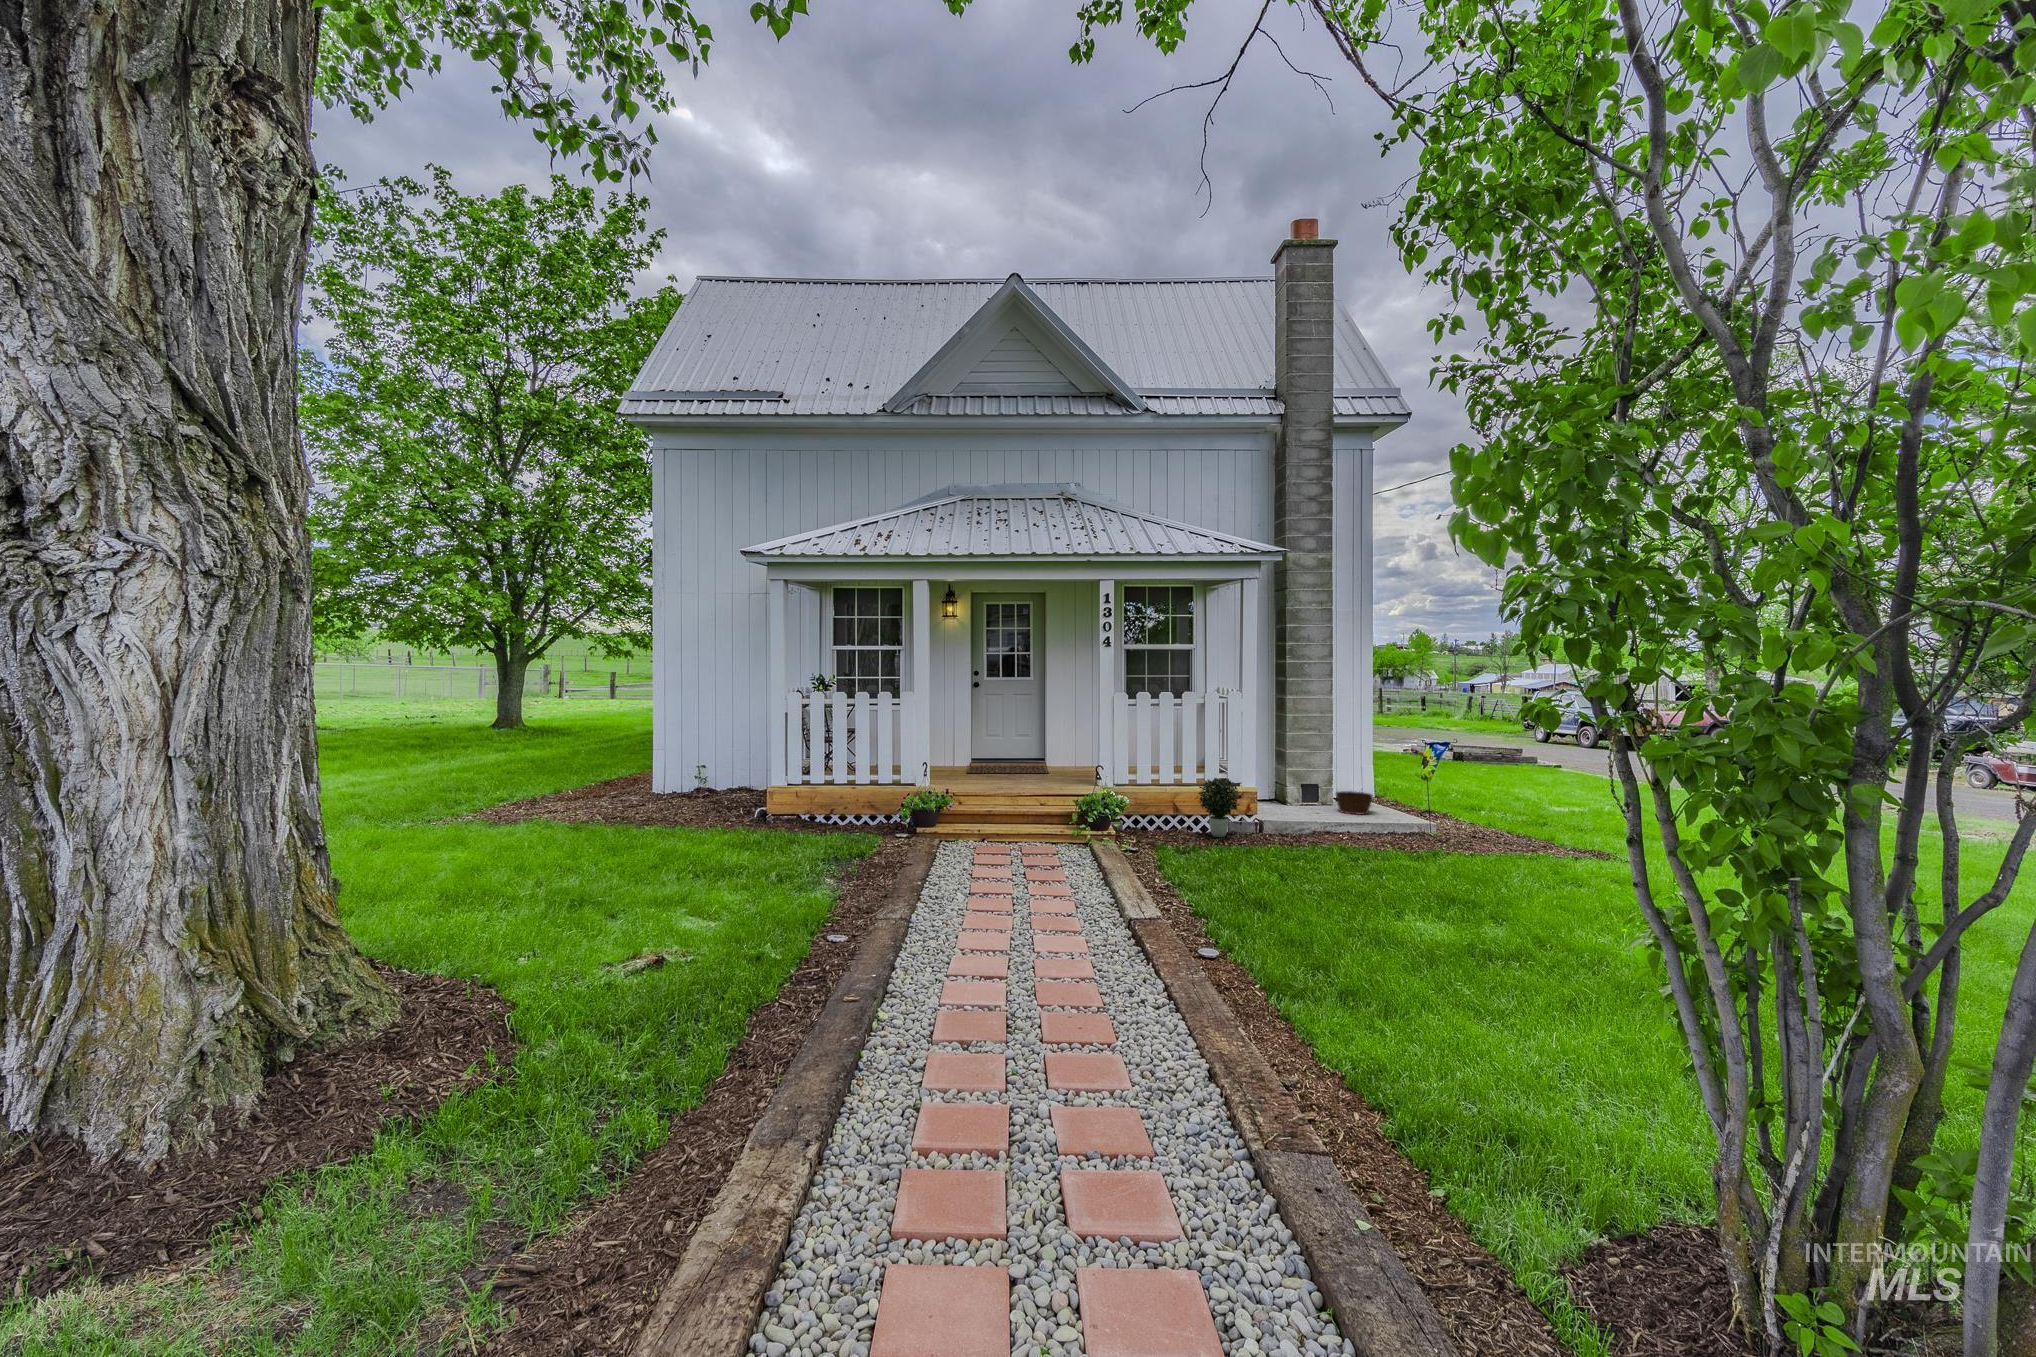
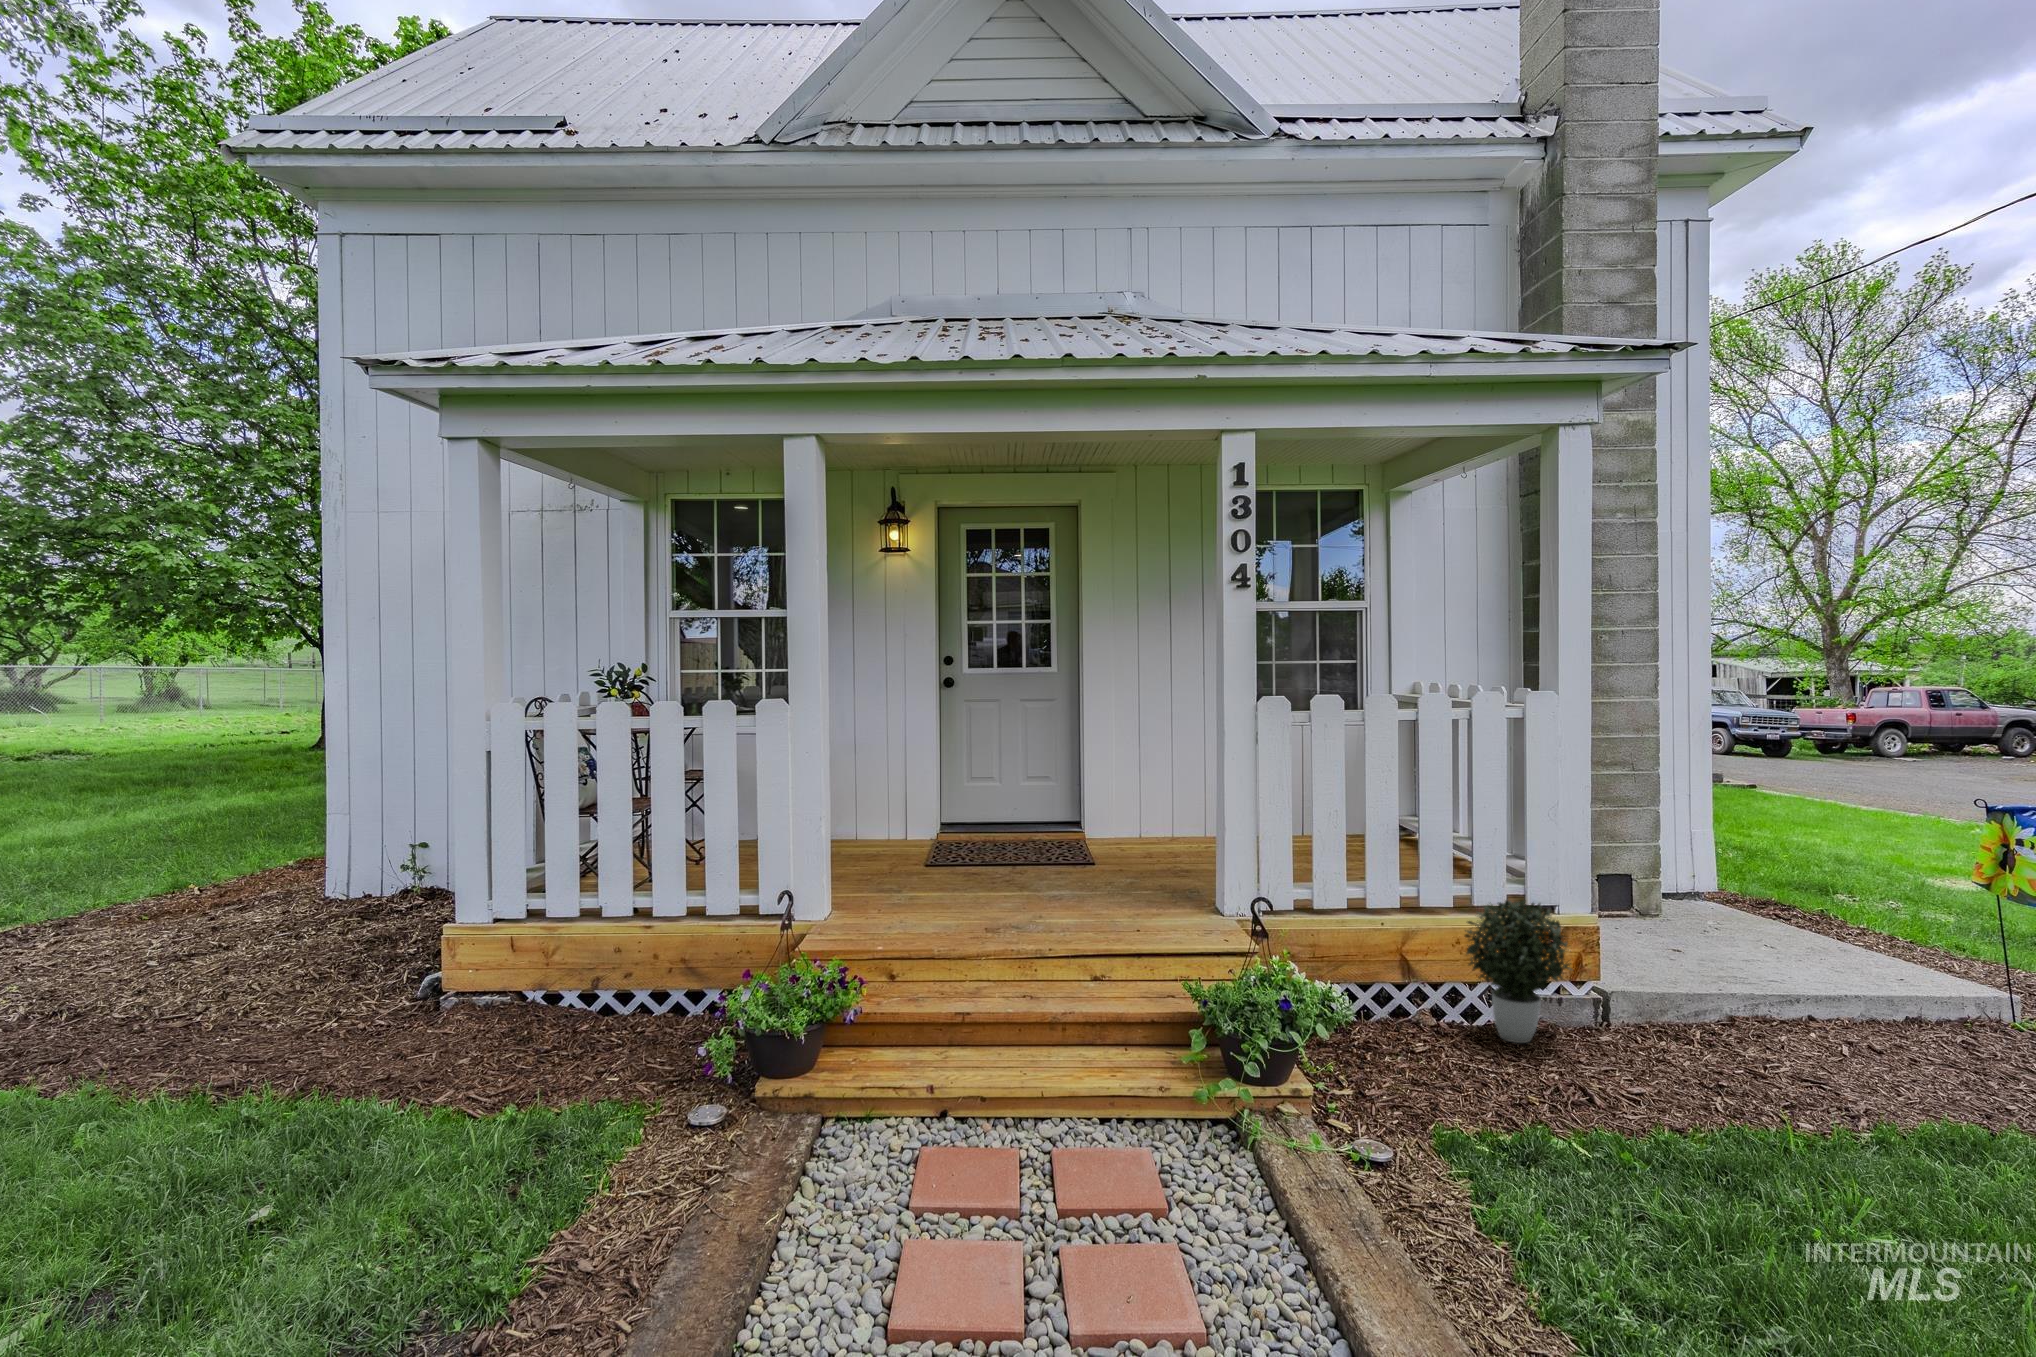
basket: present [1336,791,1372,815] -> none [1706,887,1794,943]

